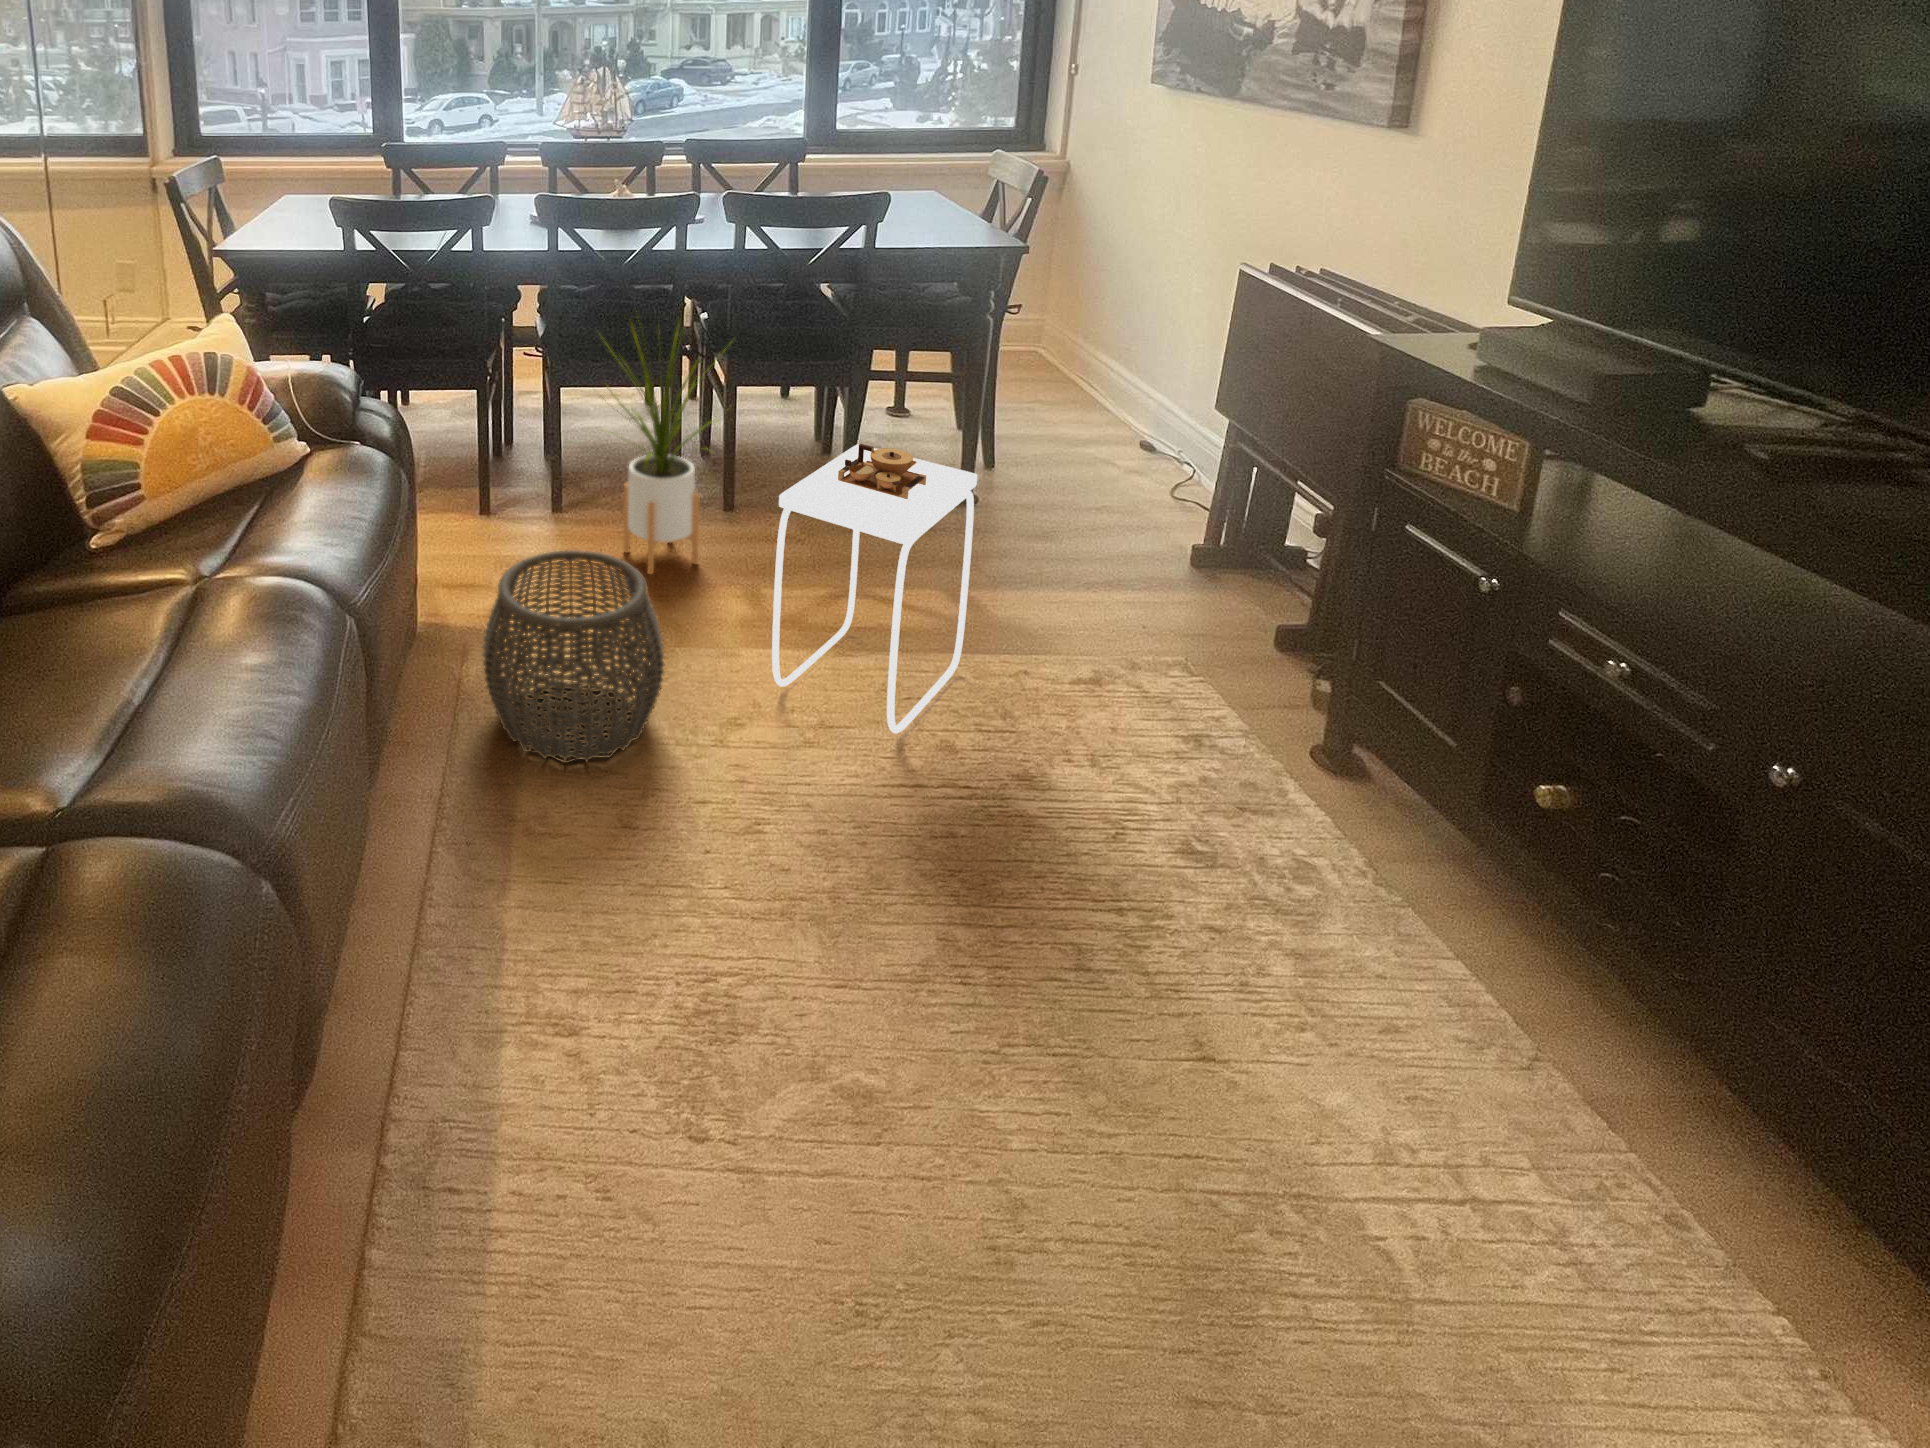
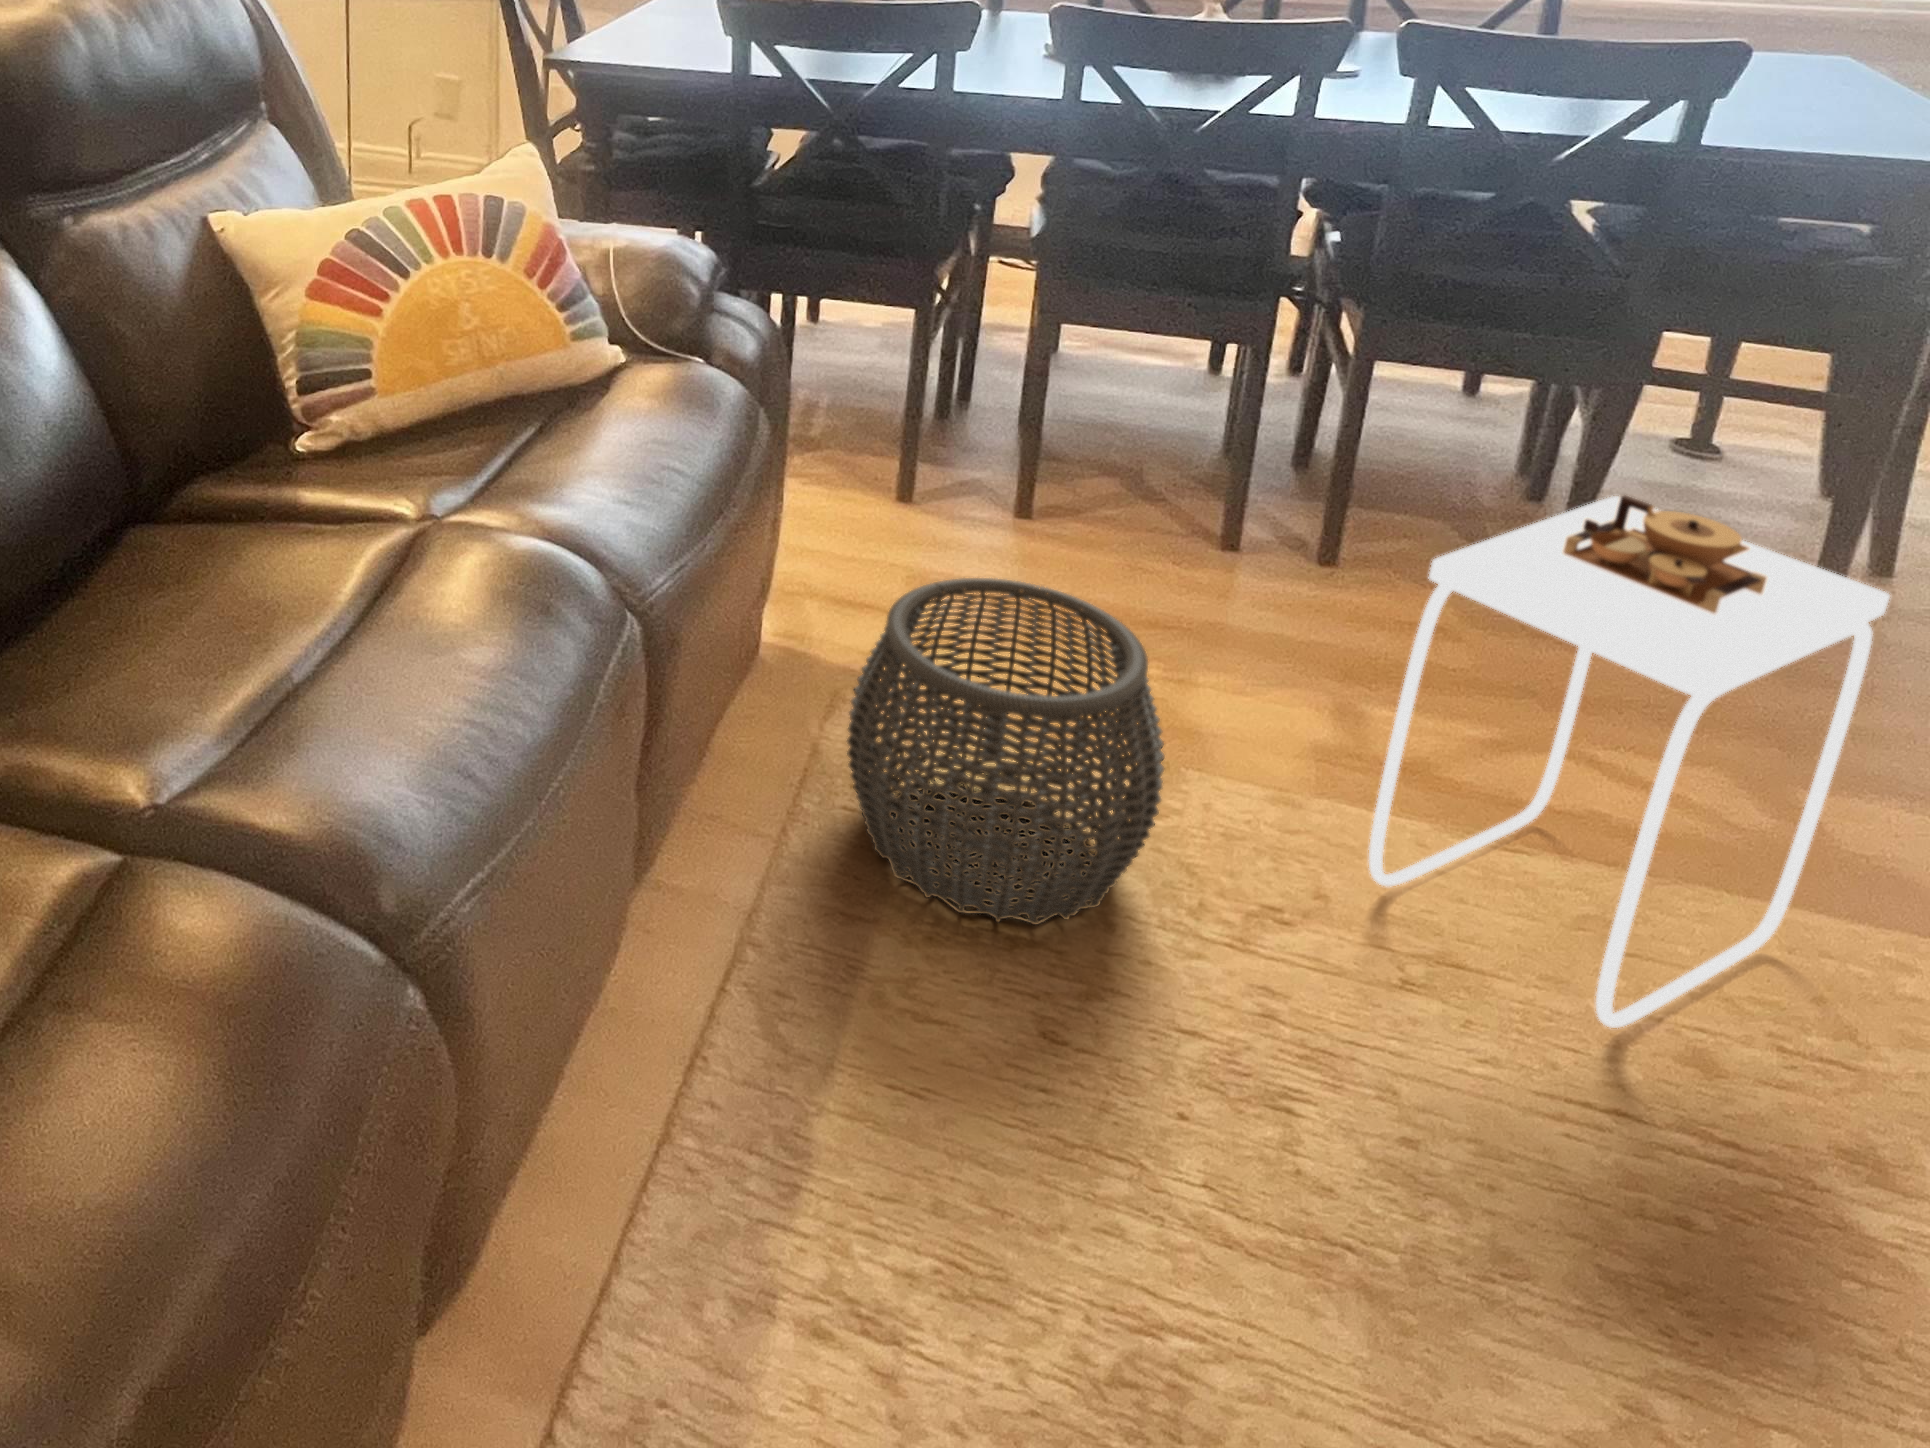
house plant: present [599,317,730,574] -> none [1097,202,1390,646]

